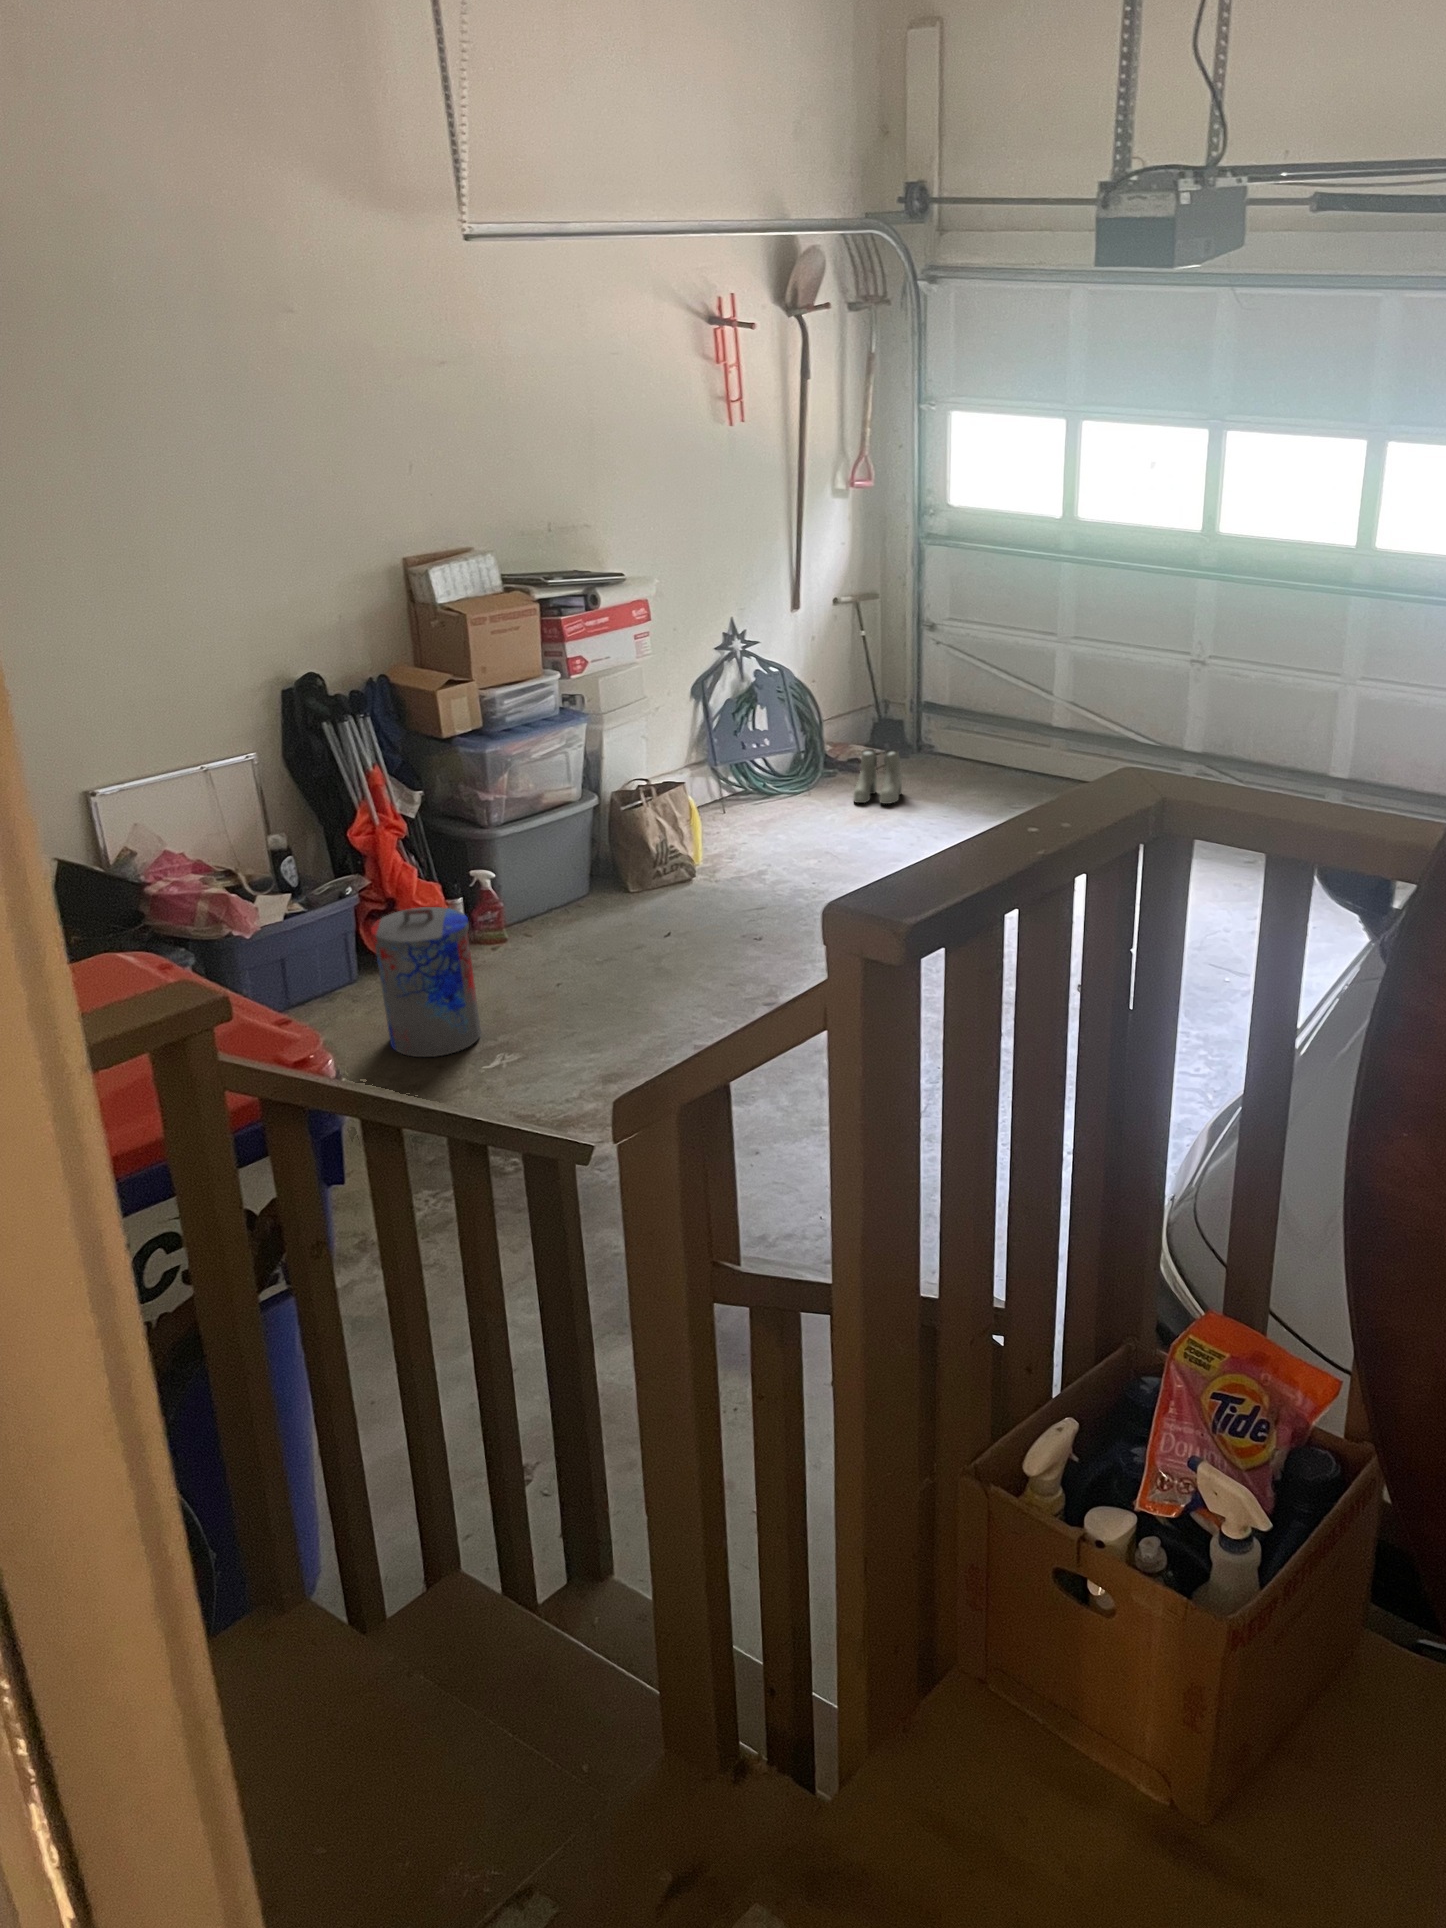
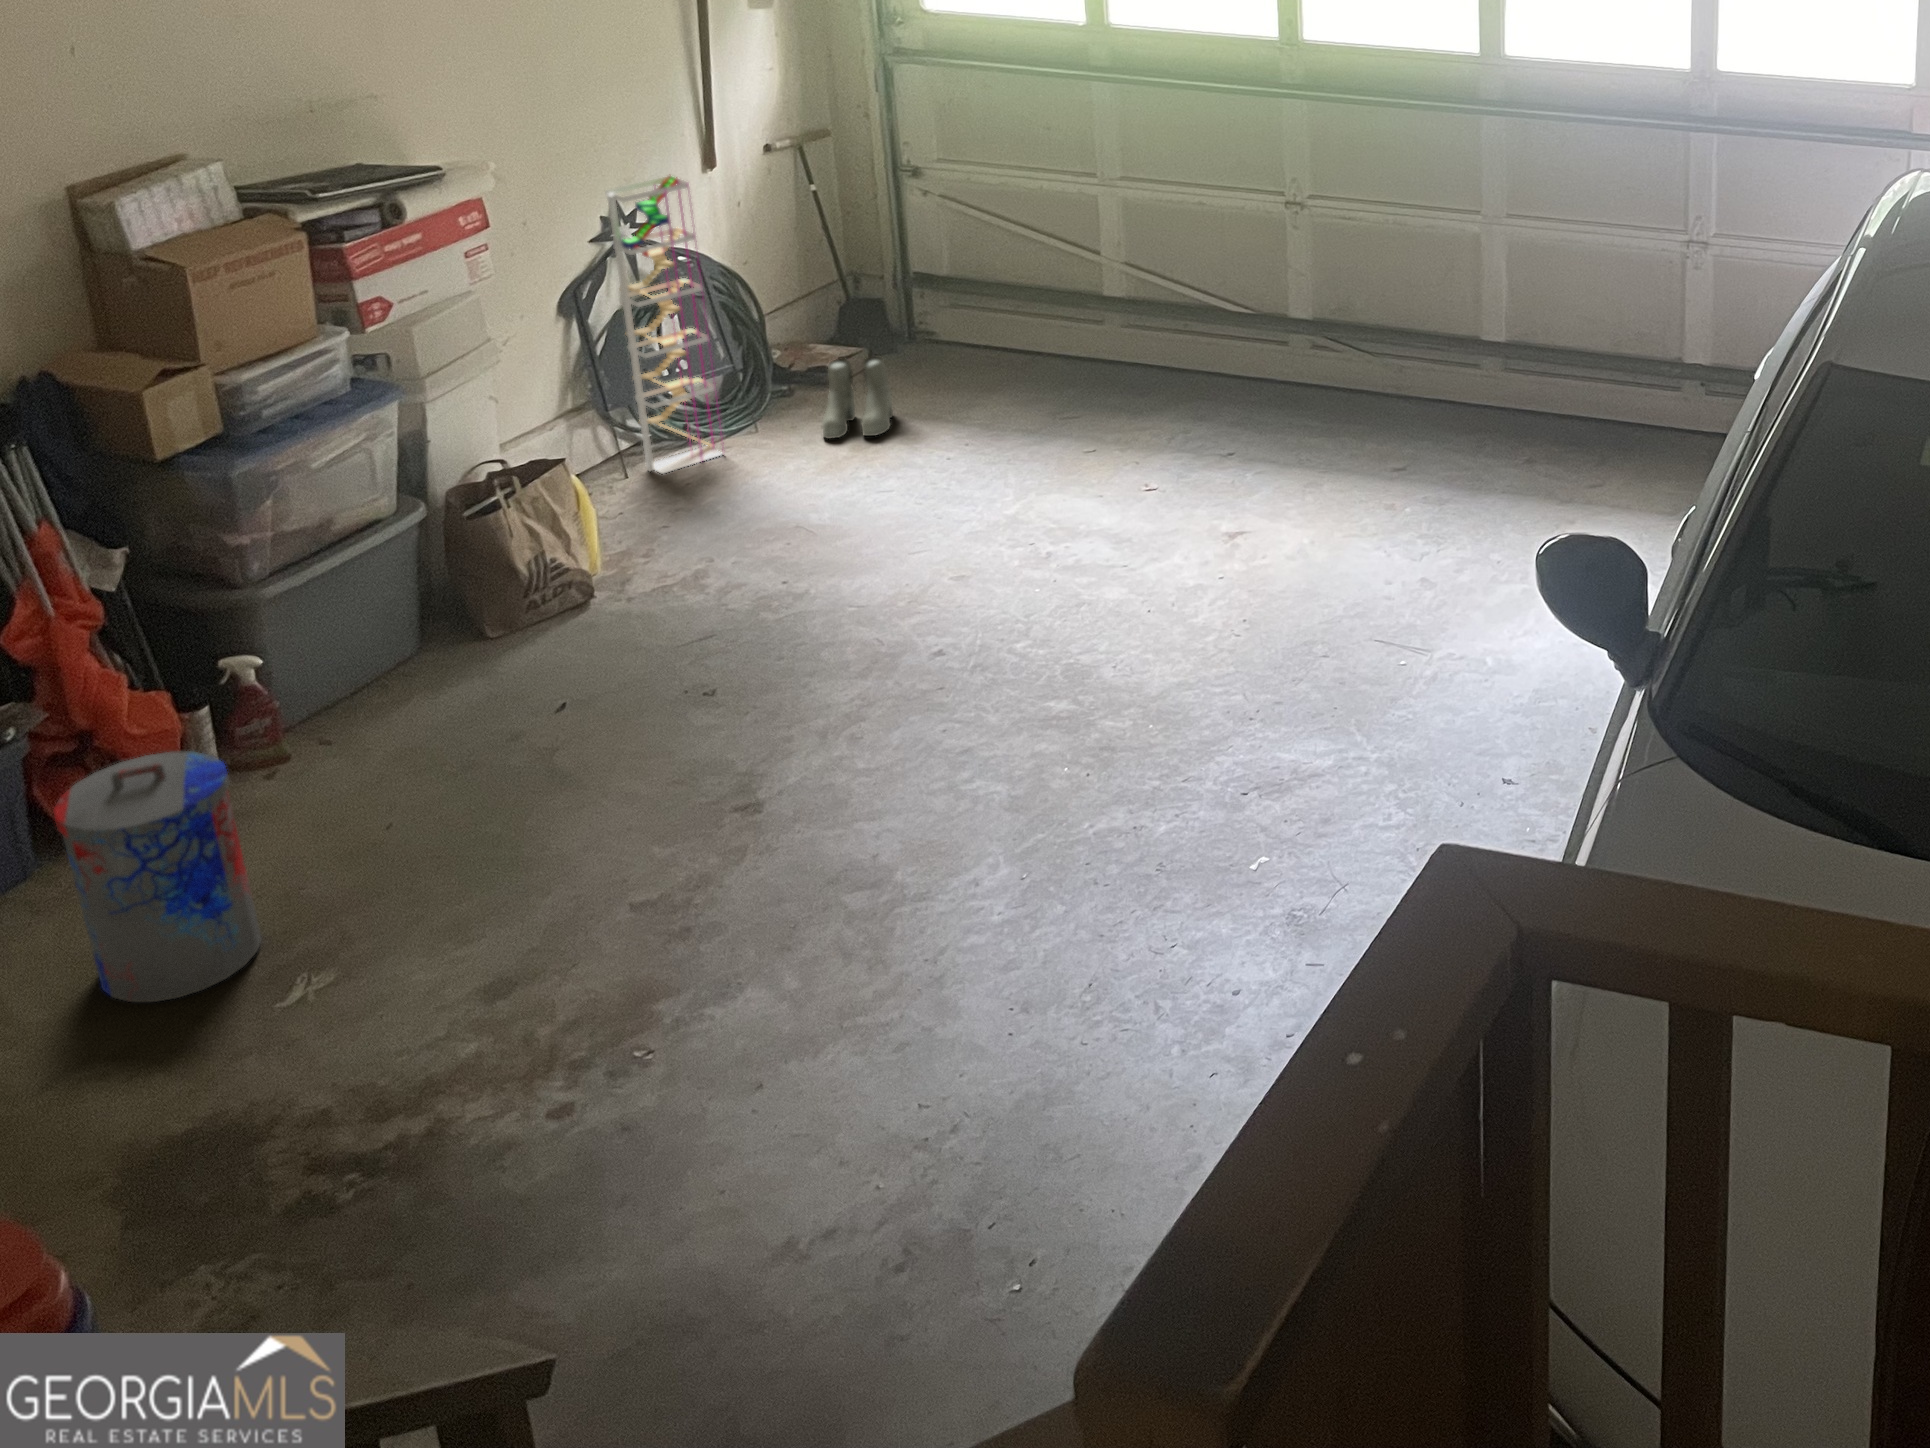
shelving unit: none [726,604,788,813] -> present [605,175,724,473]

